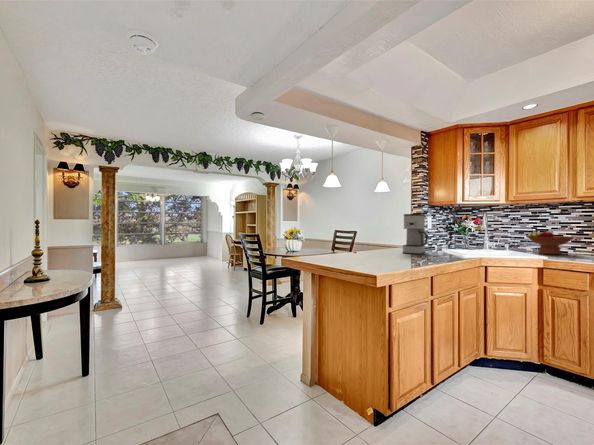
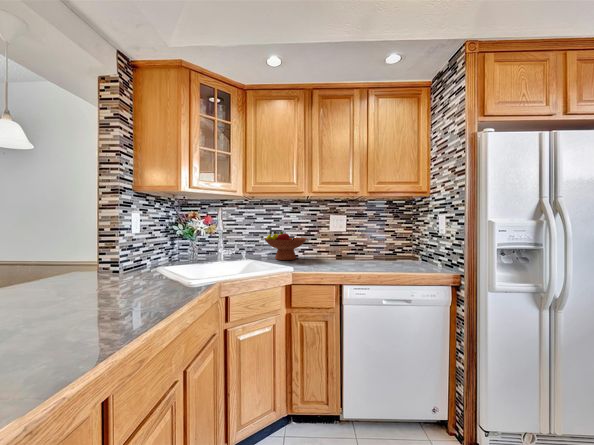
coffee maker: present [403,214,428,254] -> none [48,201,118,296]

